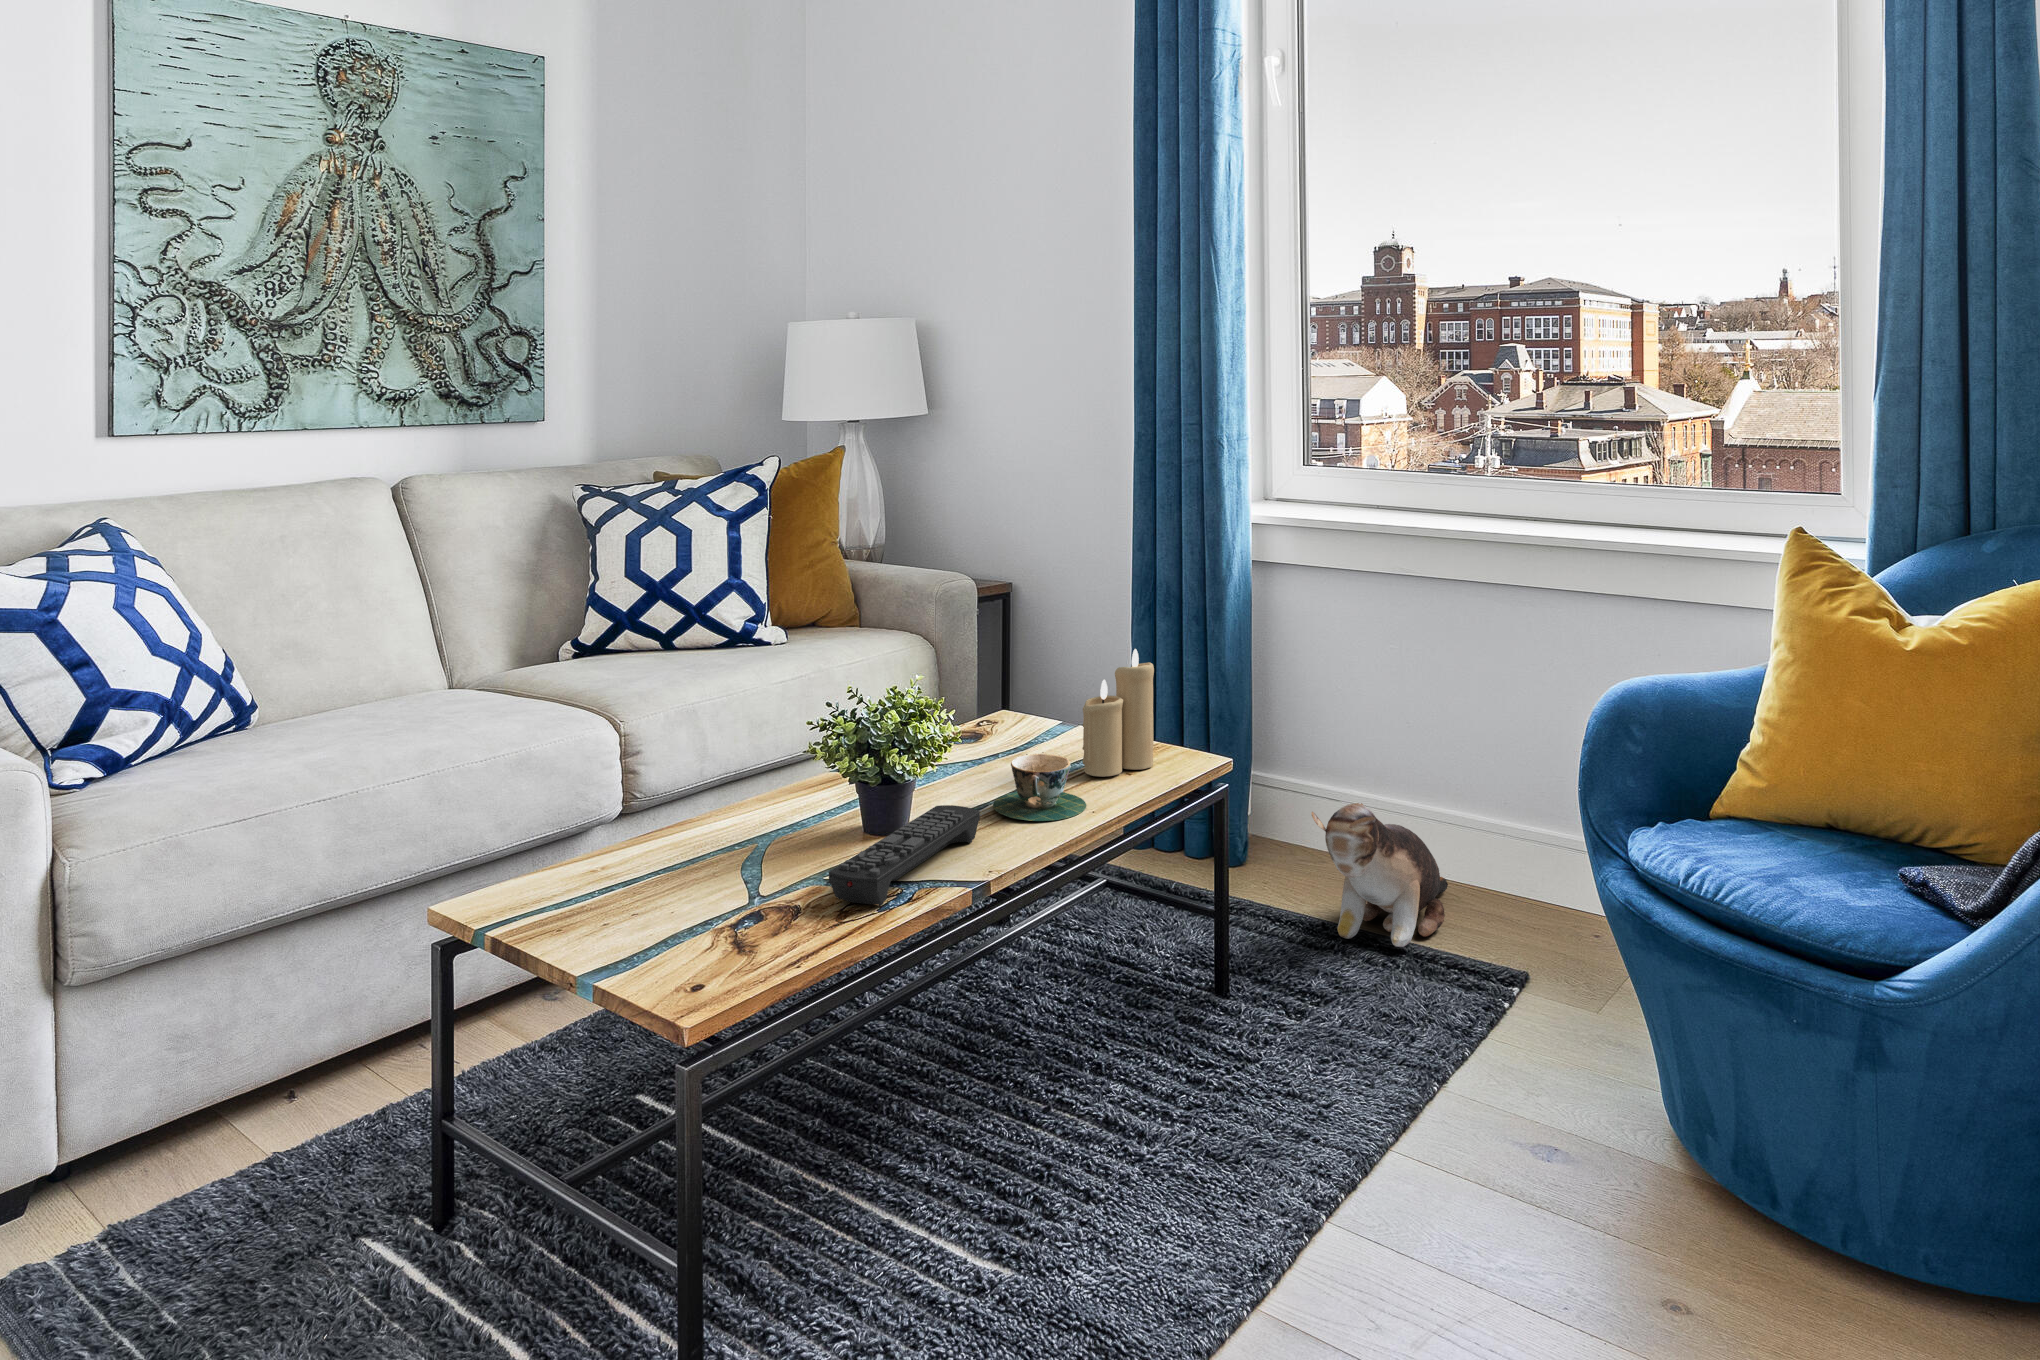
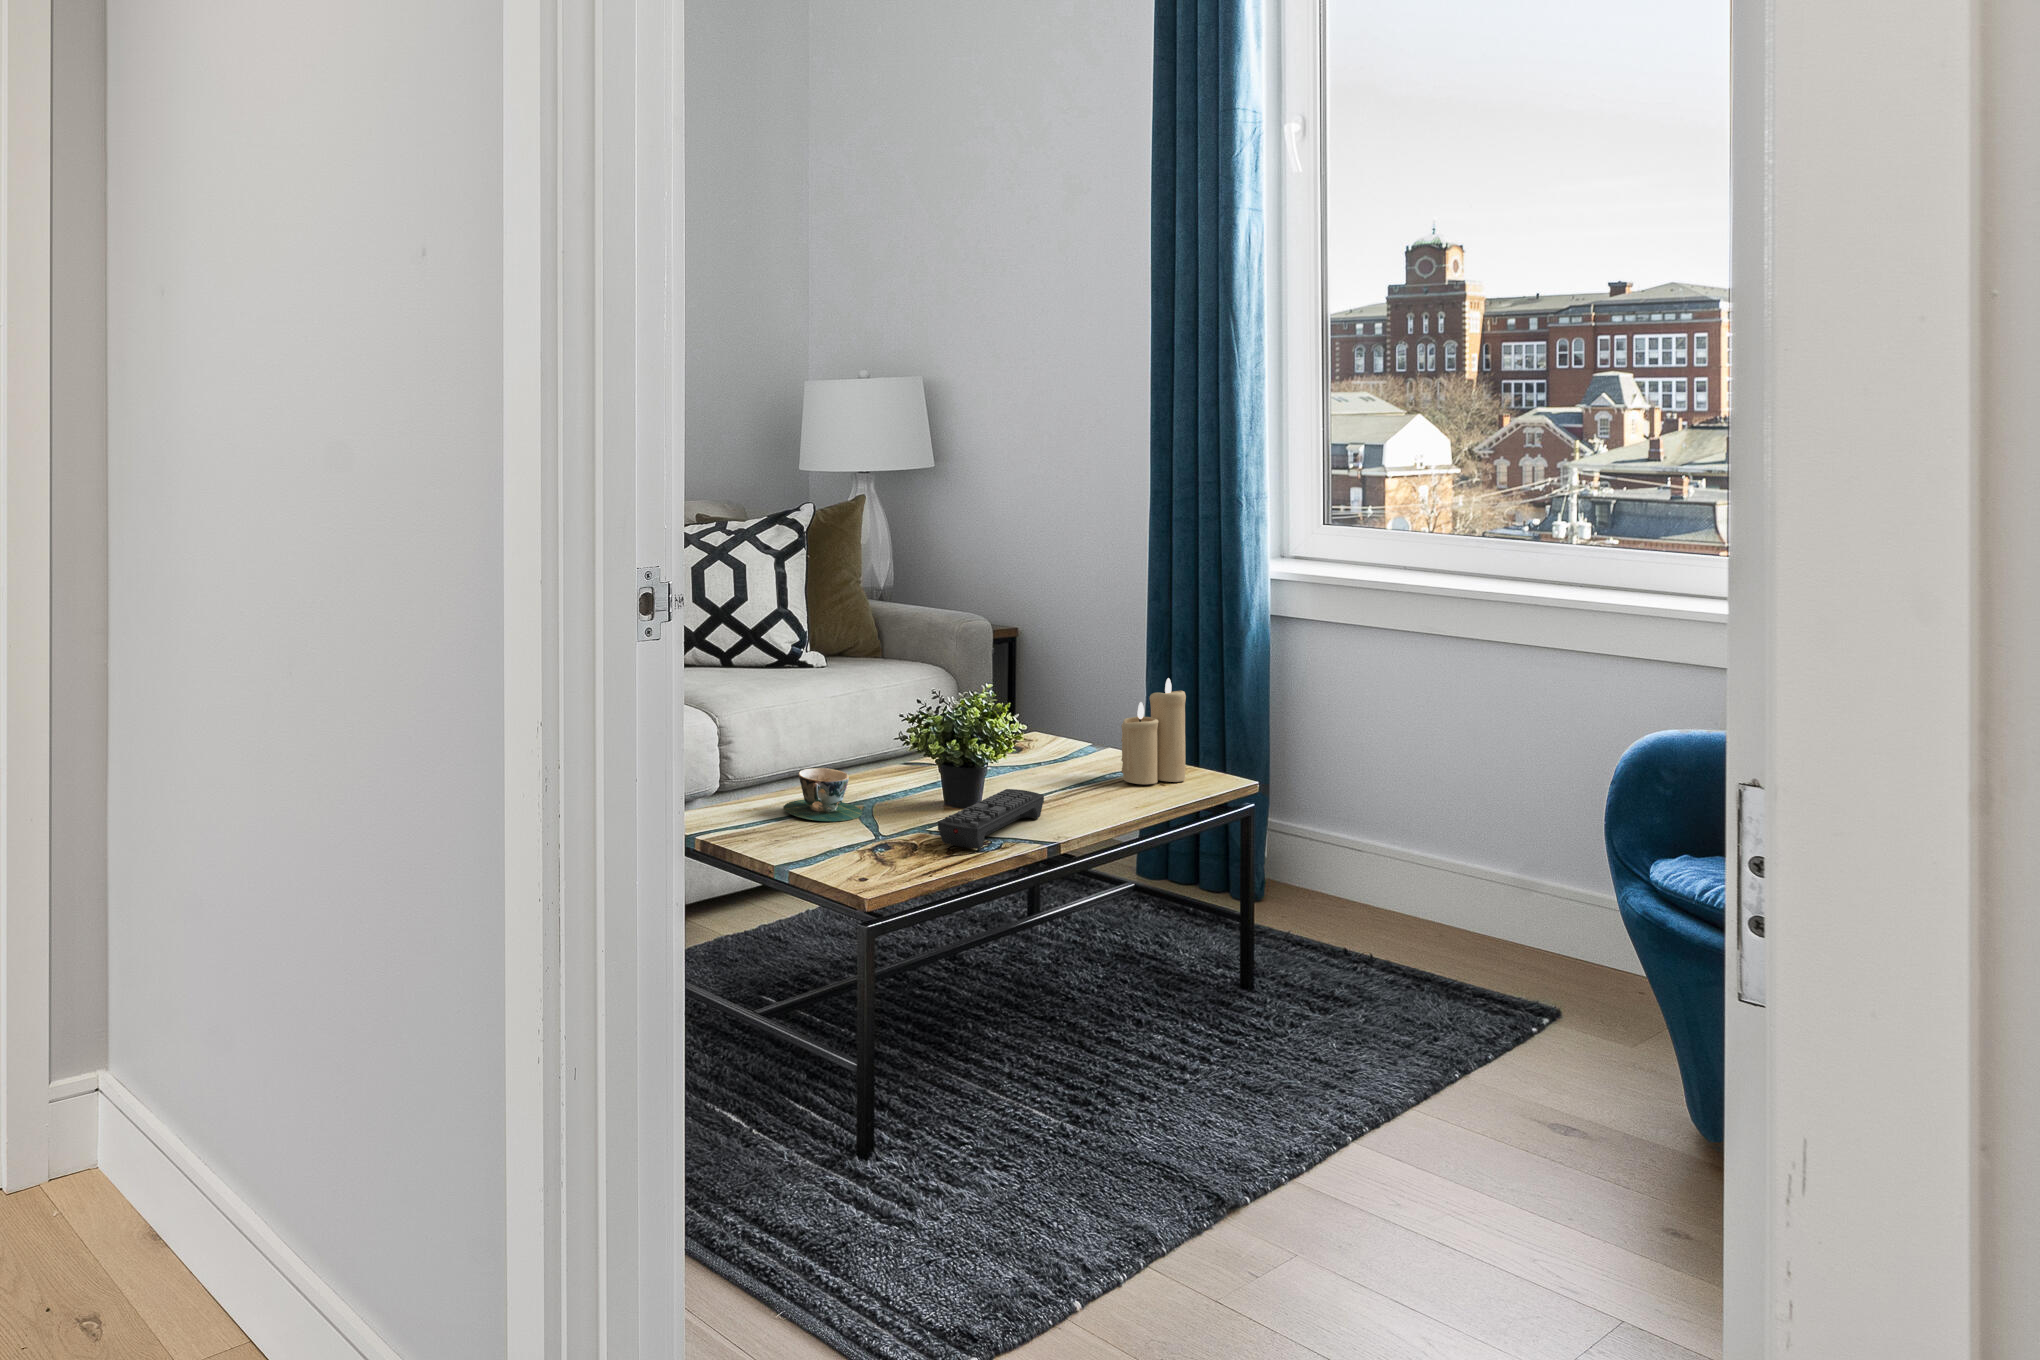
teacup: present [993,752,1086,821] -> present [783,767,862,821]
plush toy: present [1311,803,1448,947] -> none [1335,837,1480,974]

